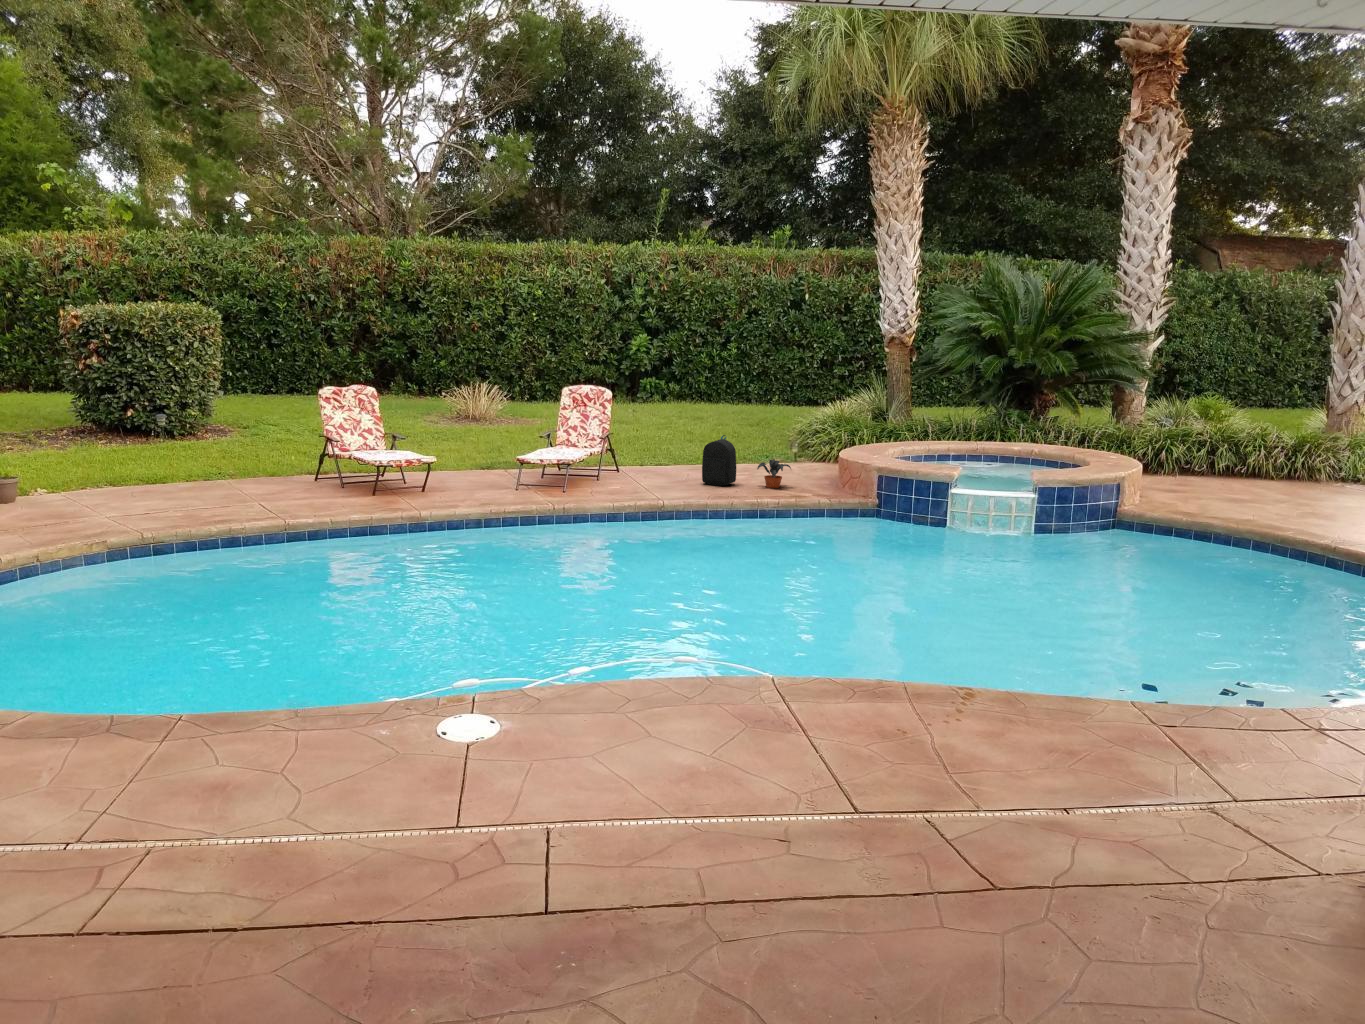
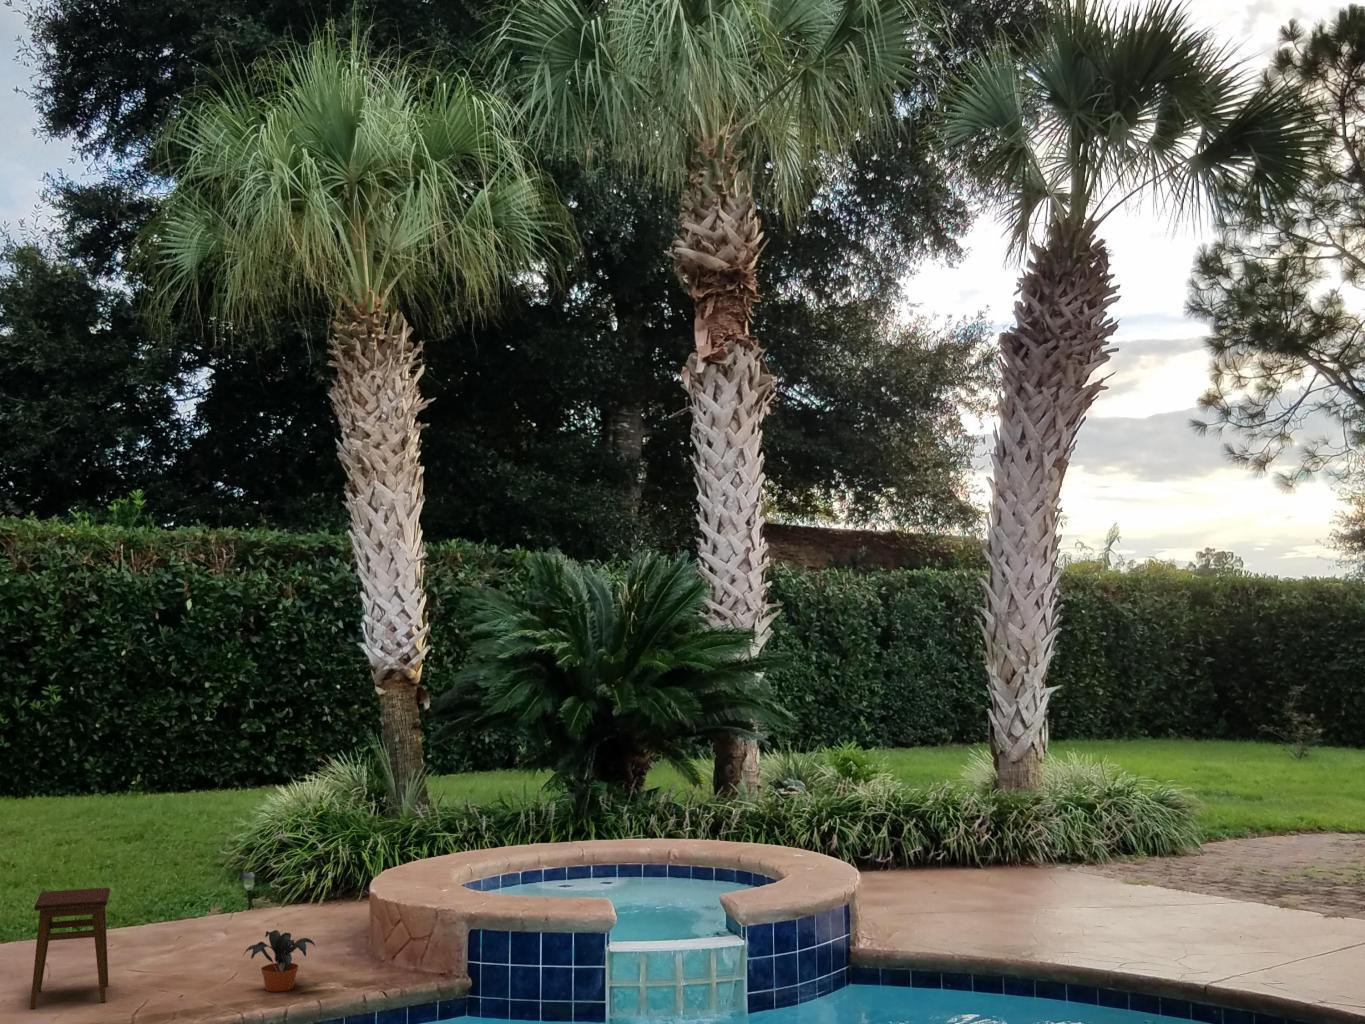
stool: none [663,430,701,482] -> present [30,888,110,1009]
backpack: present [702,435,736,486] -> none [127,893,201,1005]

